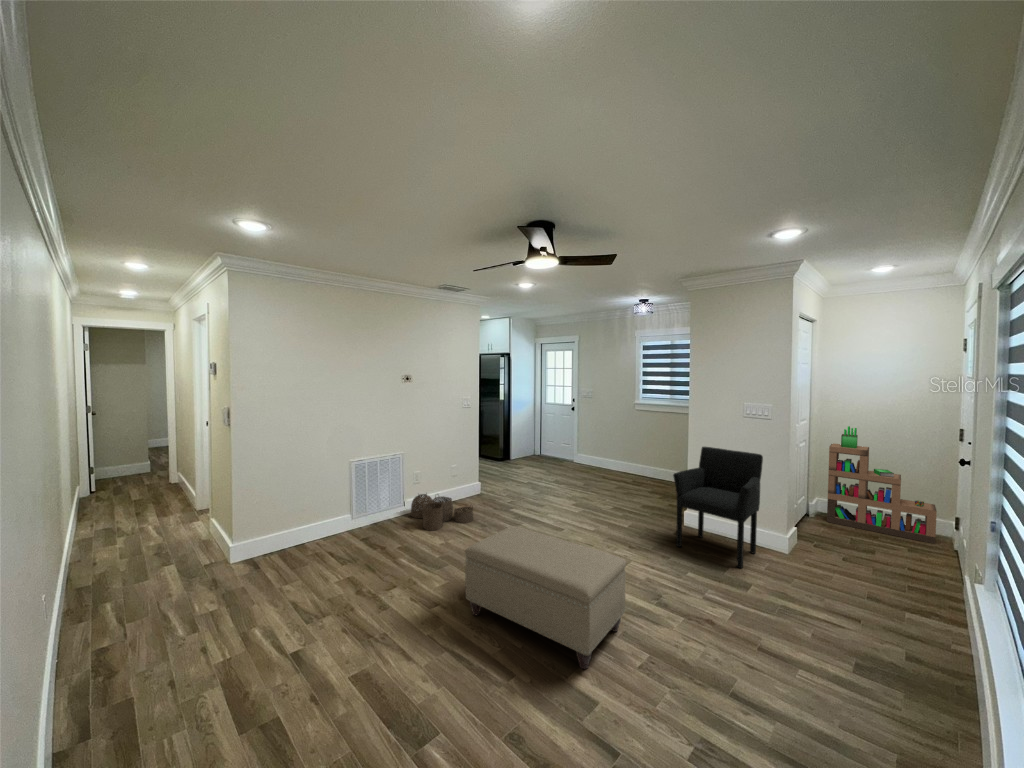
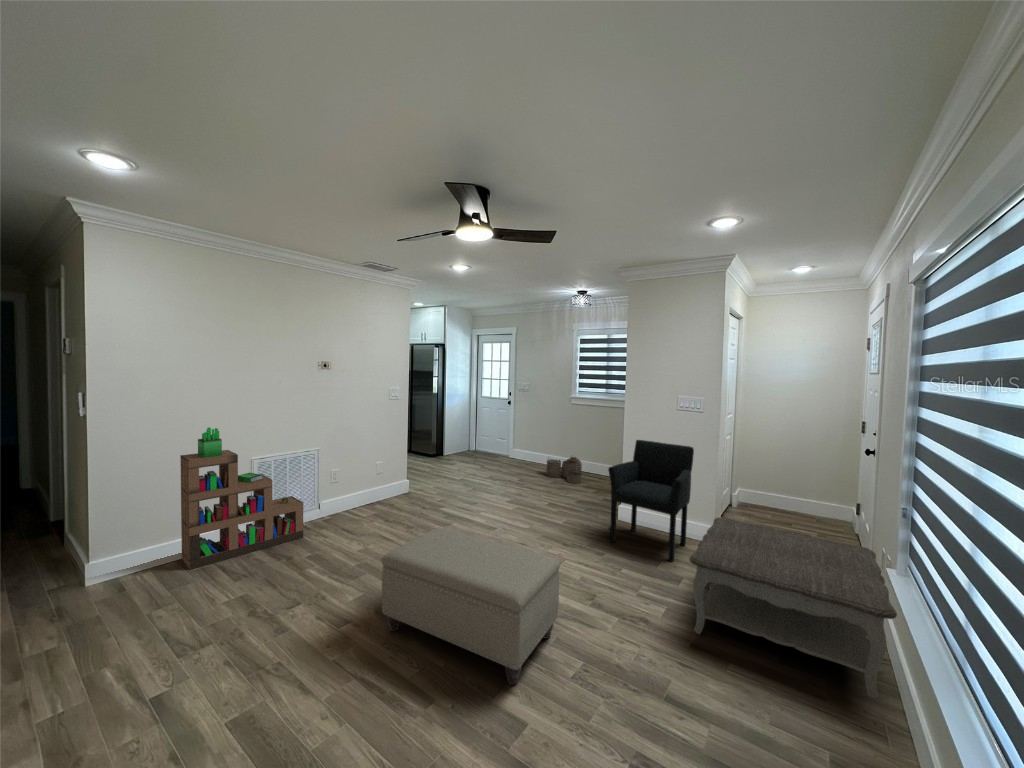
bookshelf: present [827,426,937,544] -> present [180,427,303,569]
woven basket: present [411,494,473,530] -> present [546,457,582,484]
coffee table: none [755,526,981,715] -> present [689,517,897,699]

